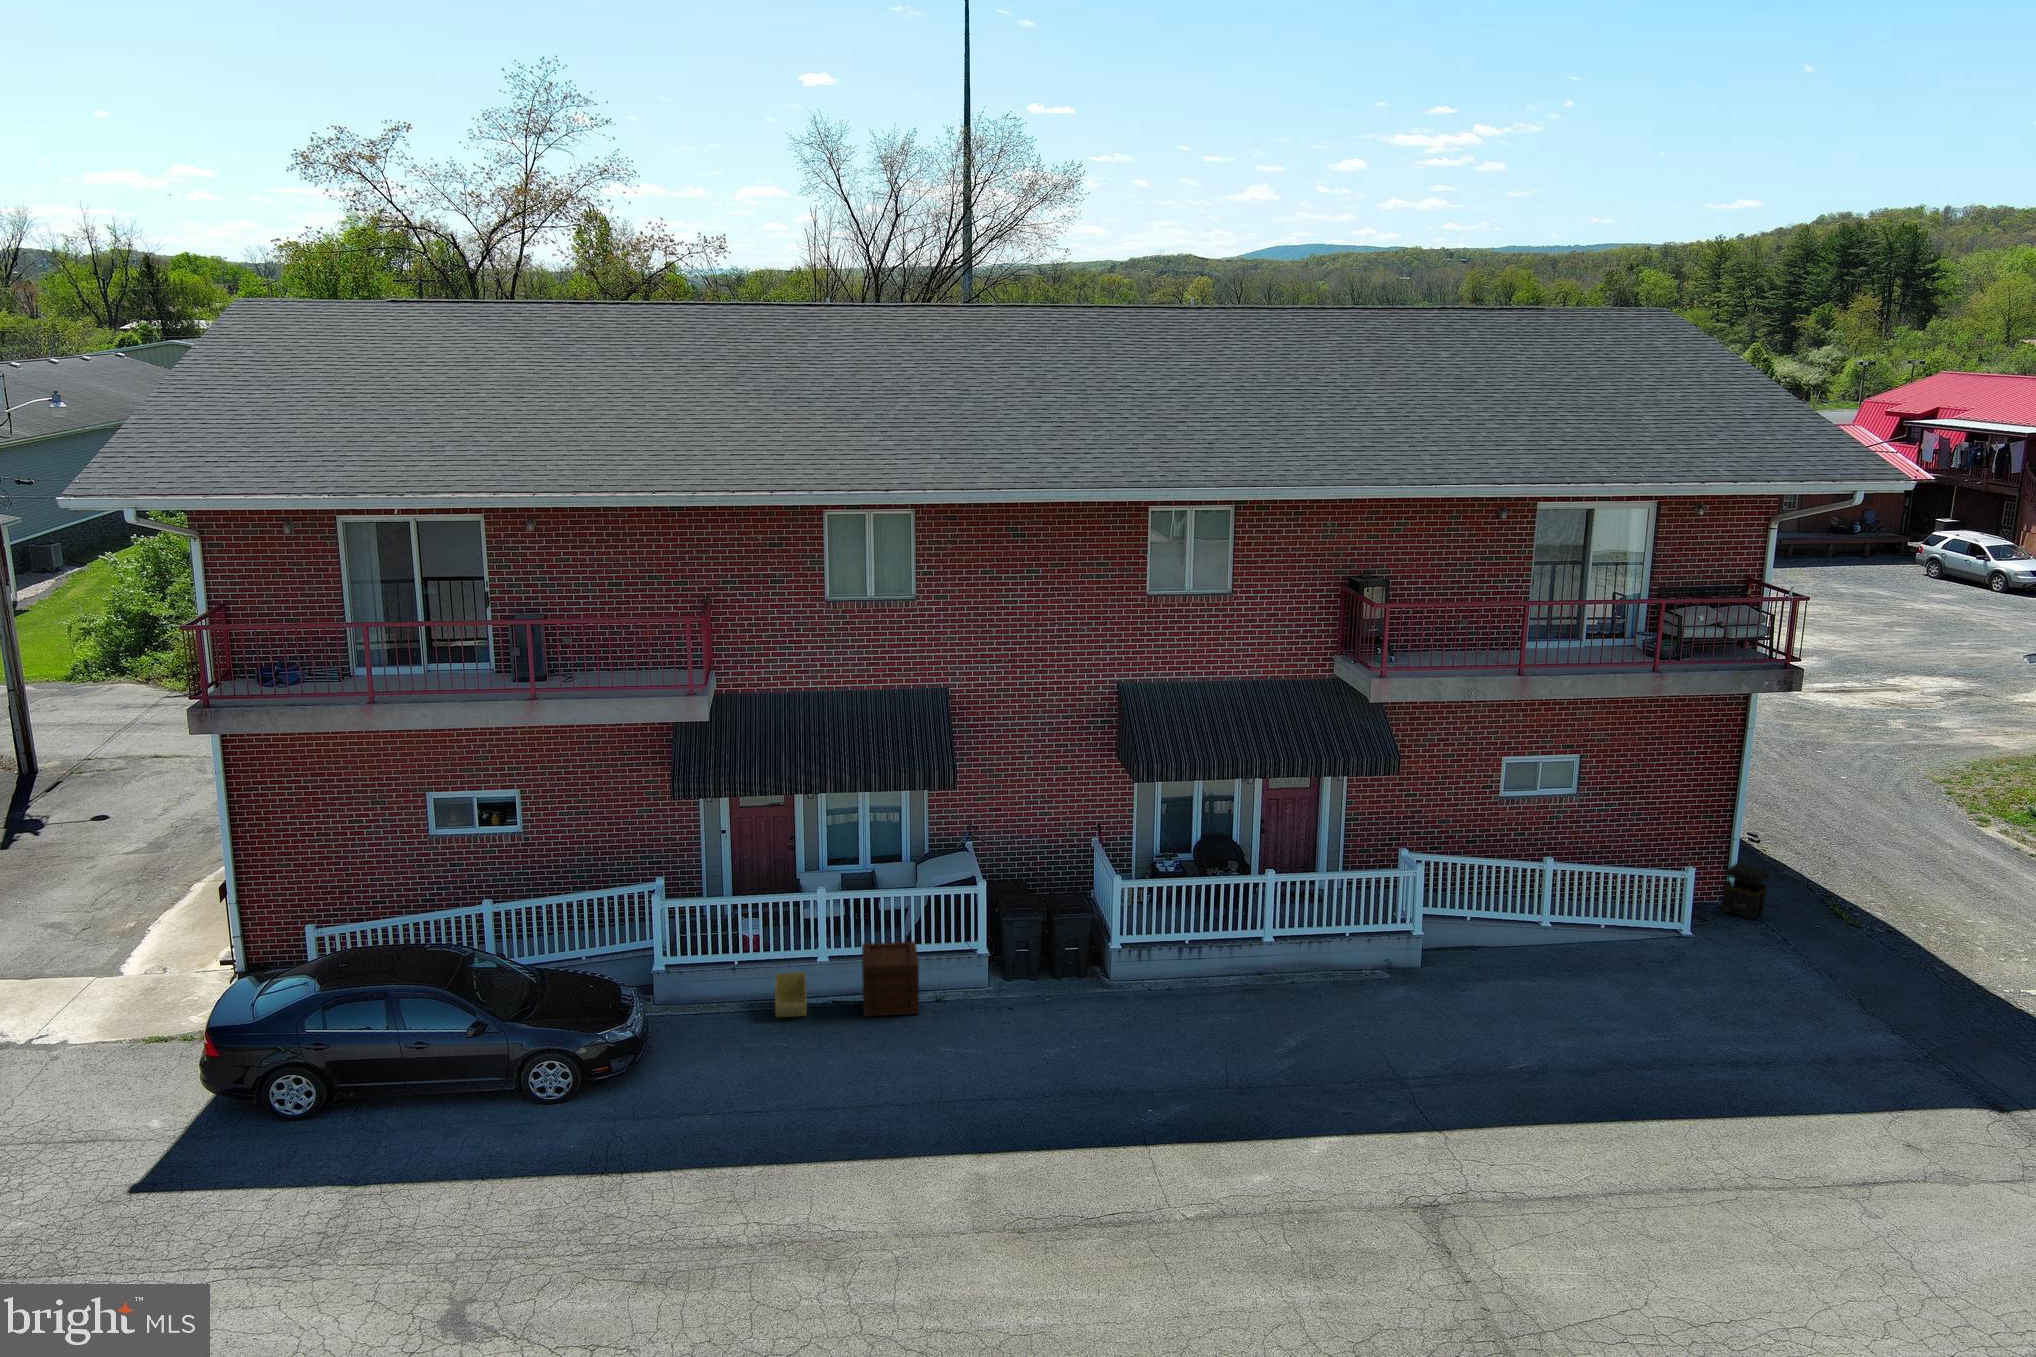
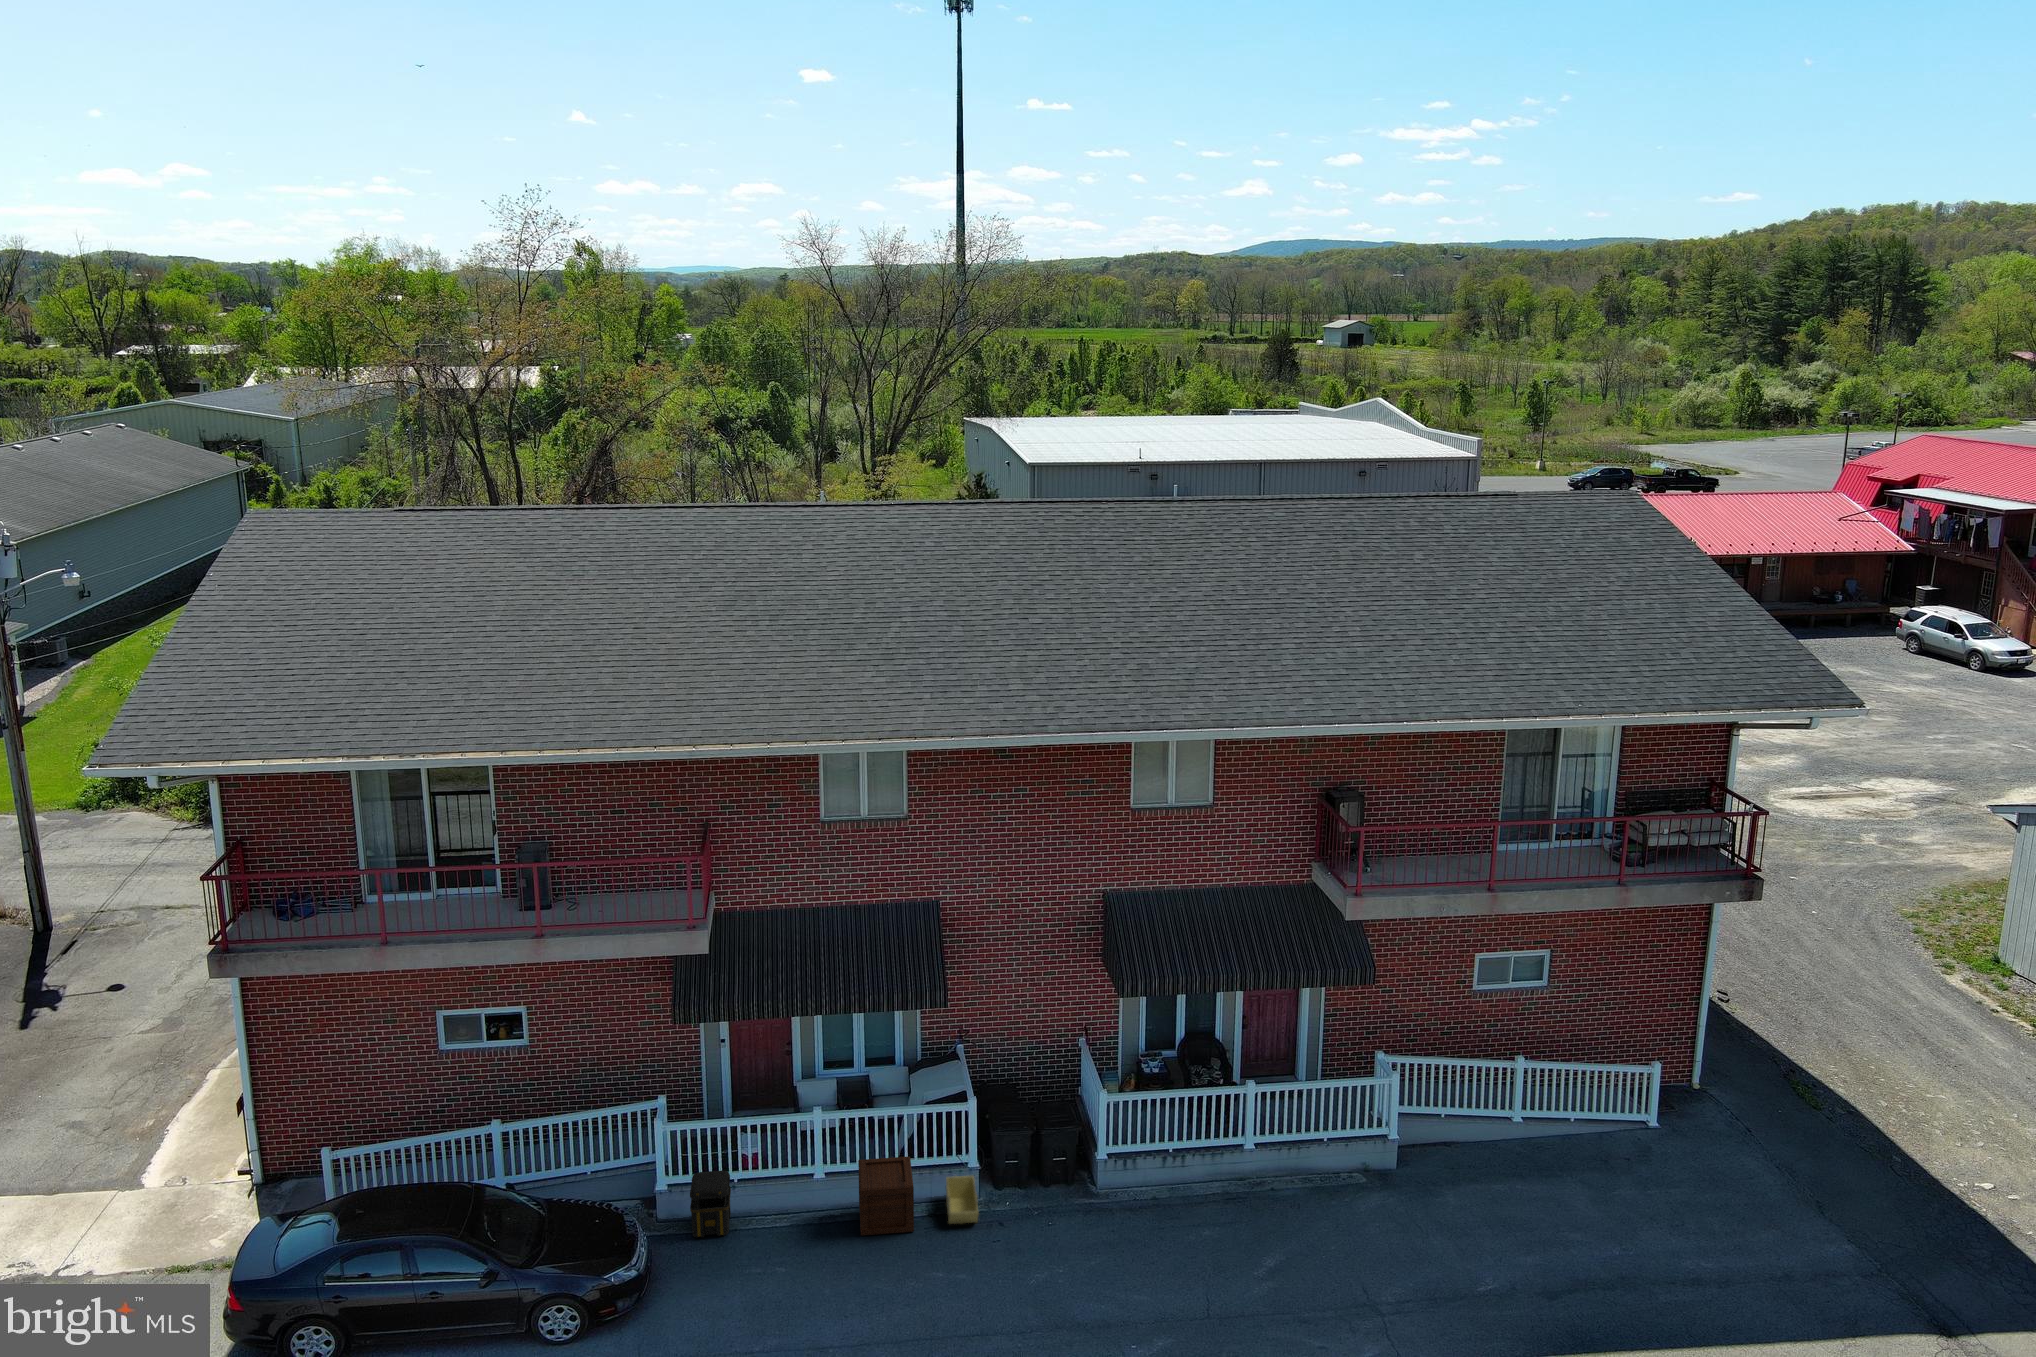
toolbox: present [1721,863,1770,919] -> present [690,1170,731,1238]
storage bin: present [775,972,807,1017] -> present [946,1176,979,1224]

